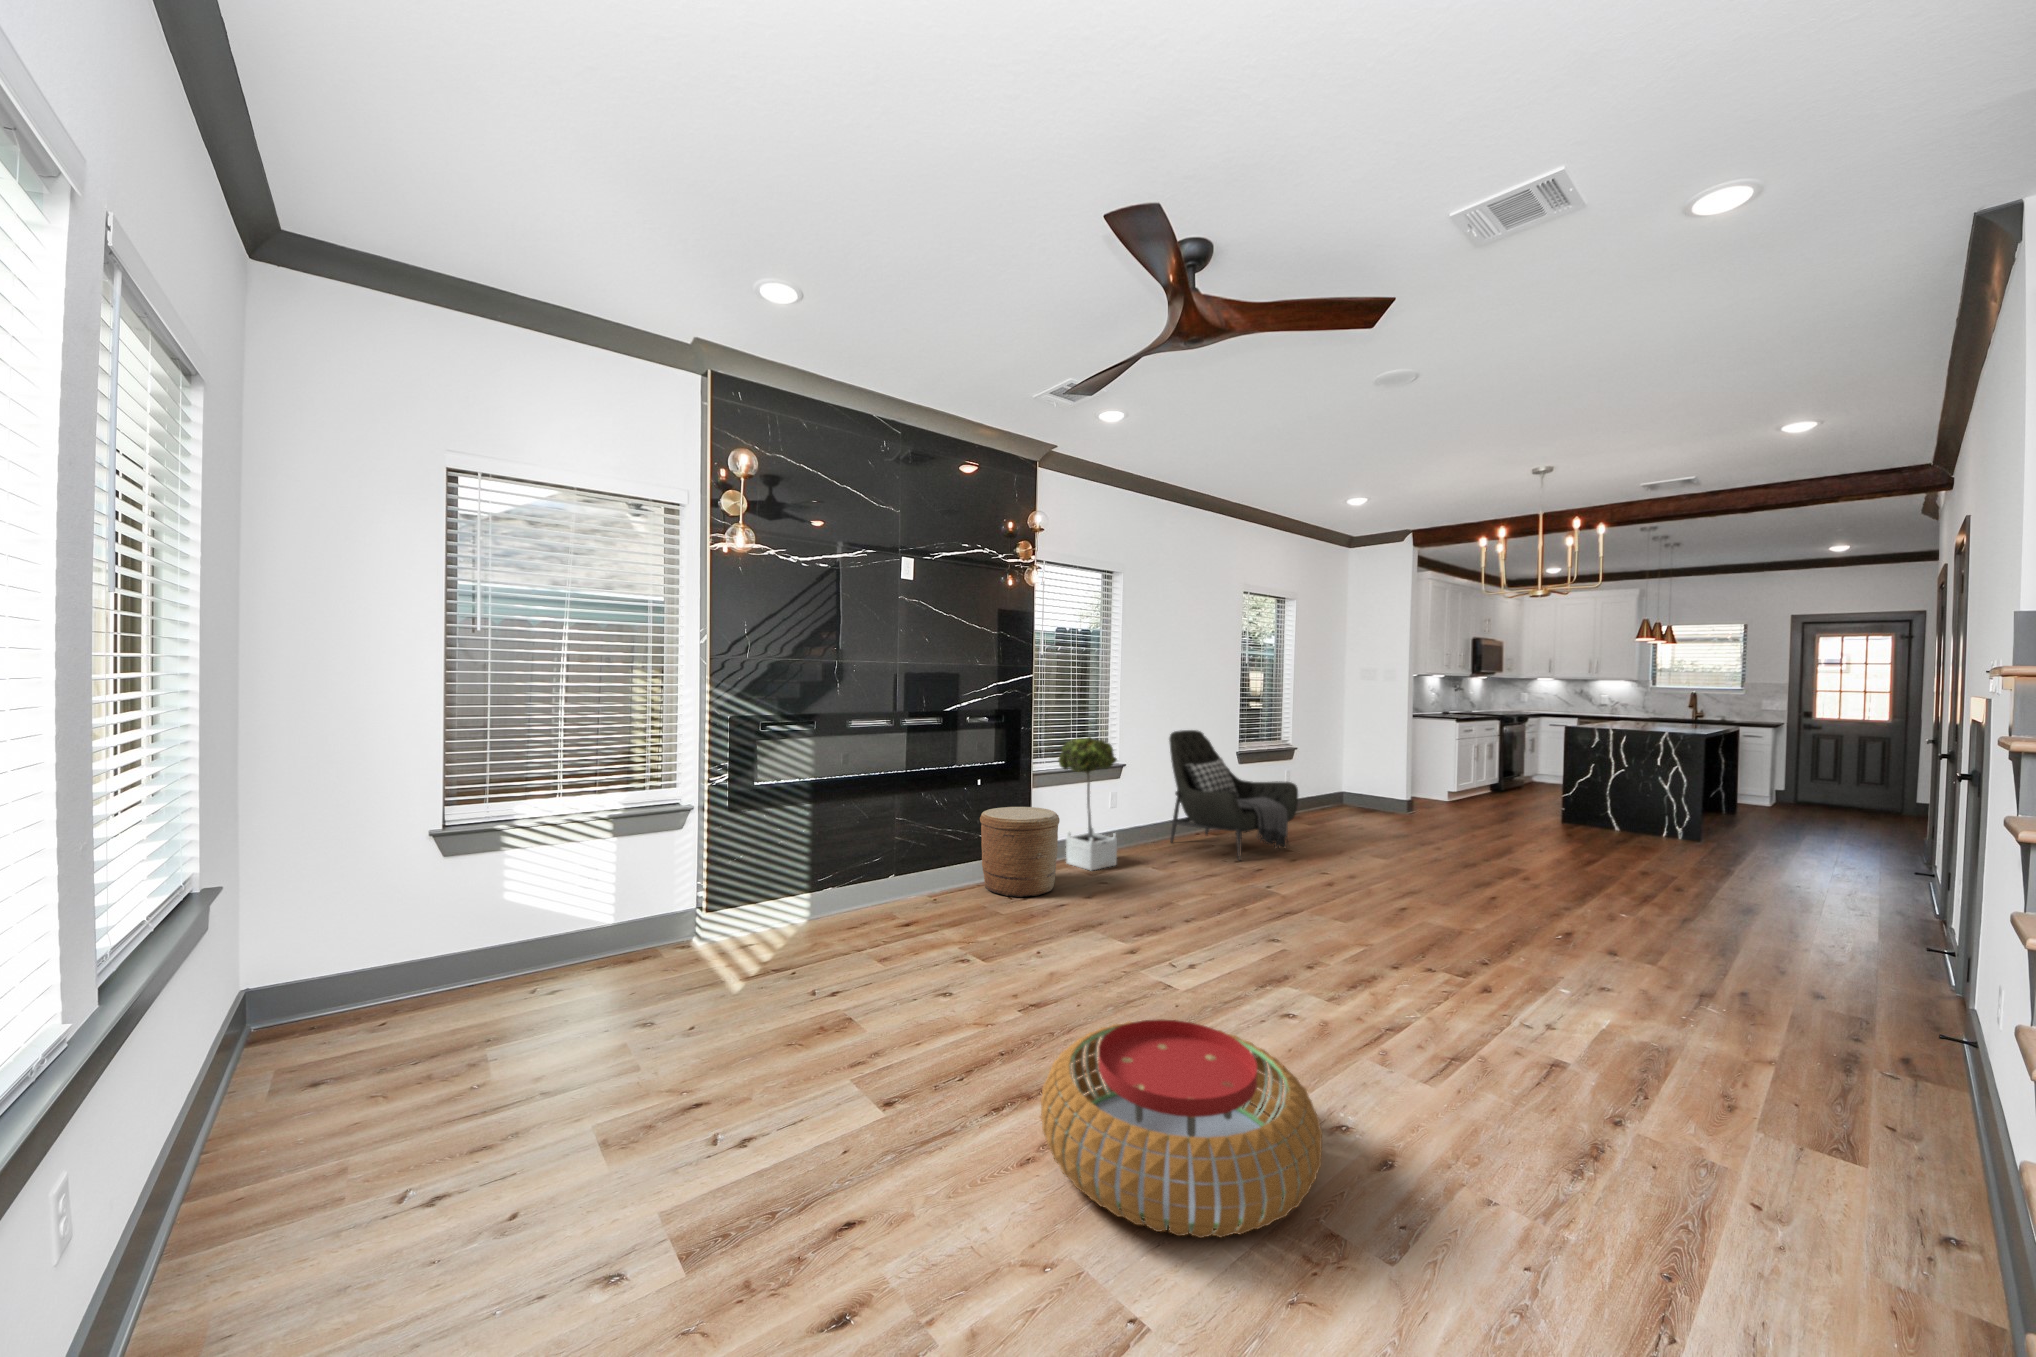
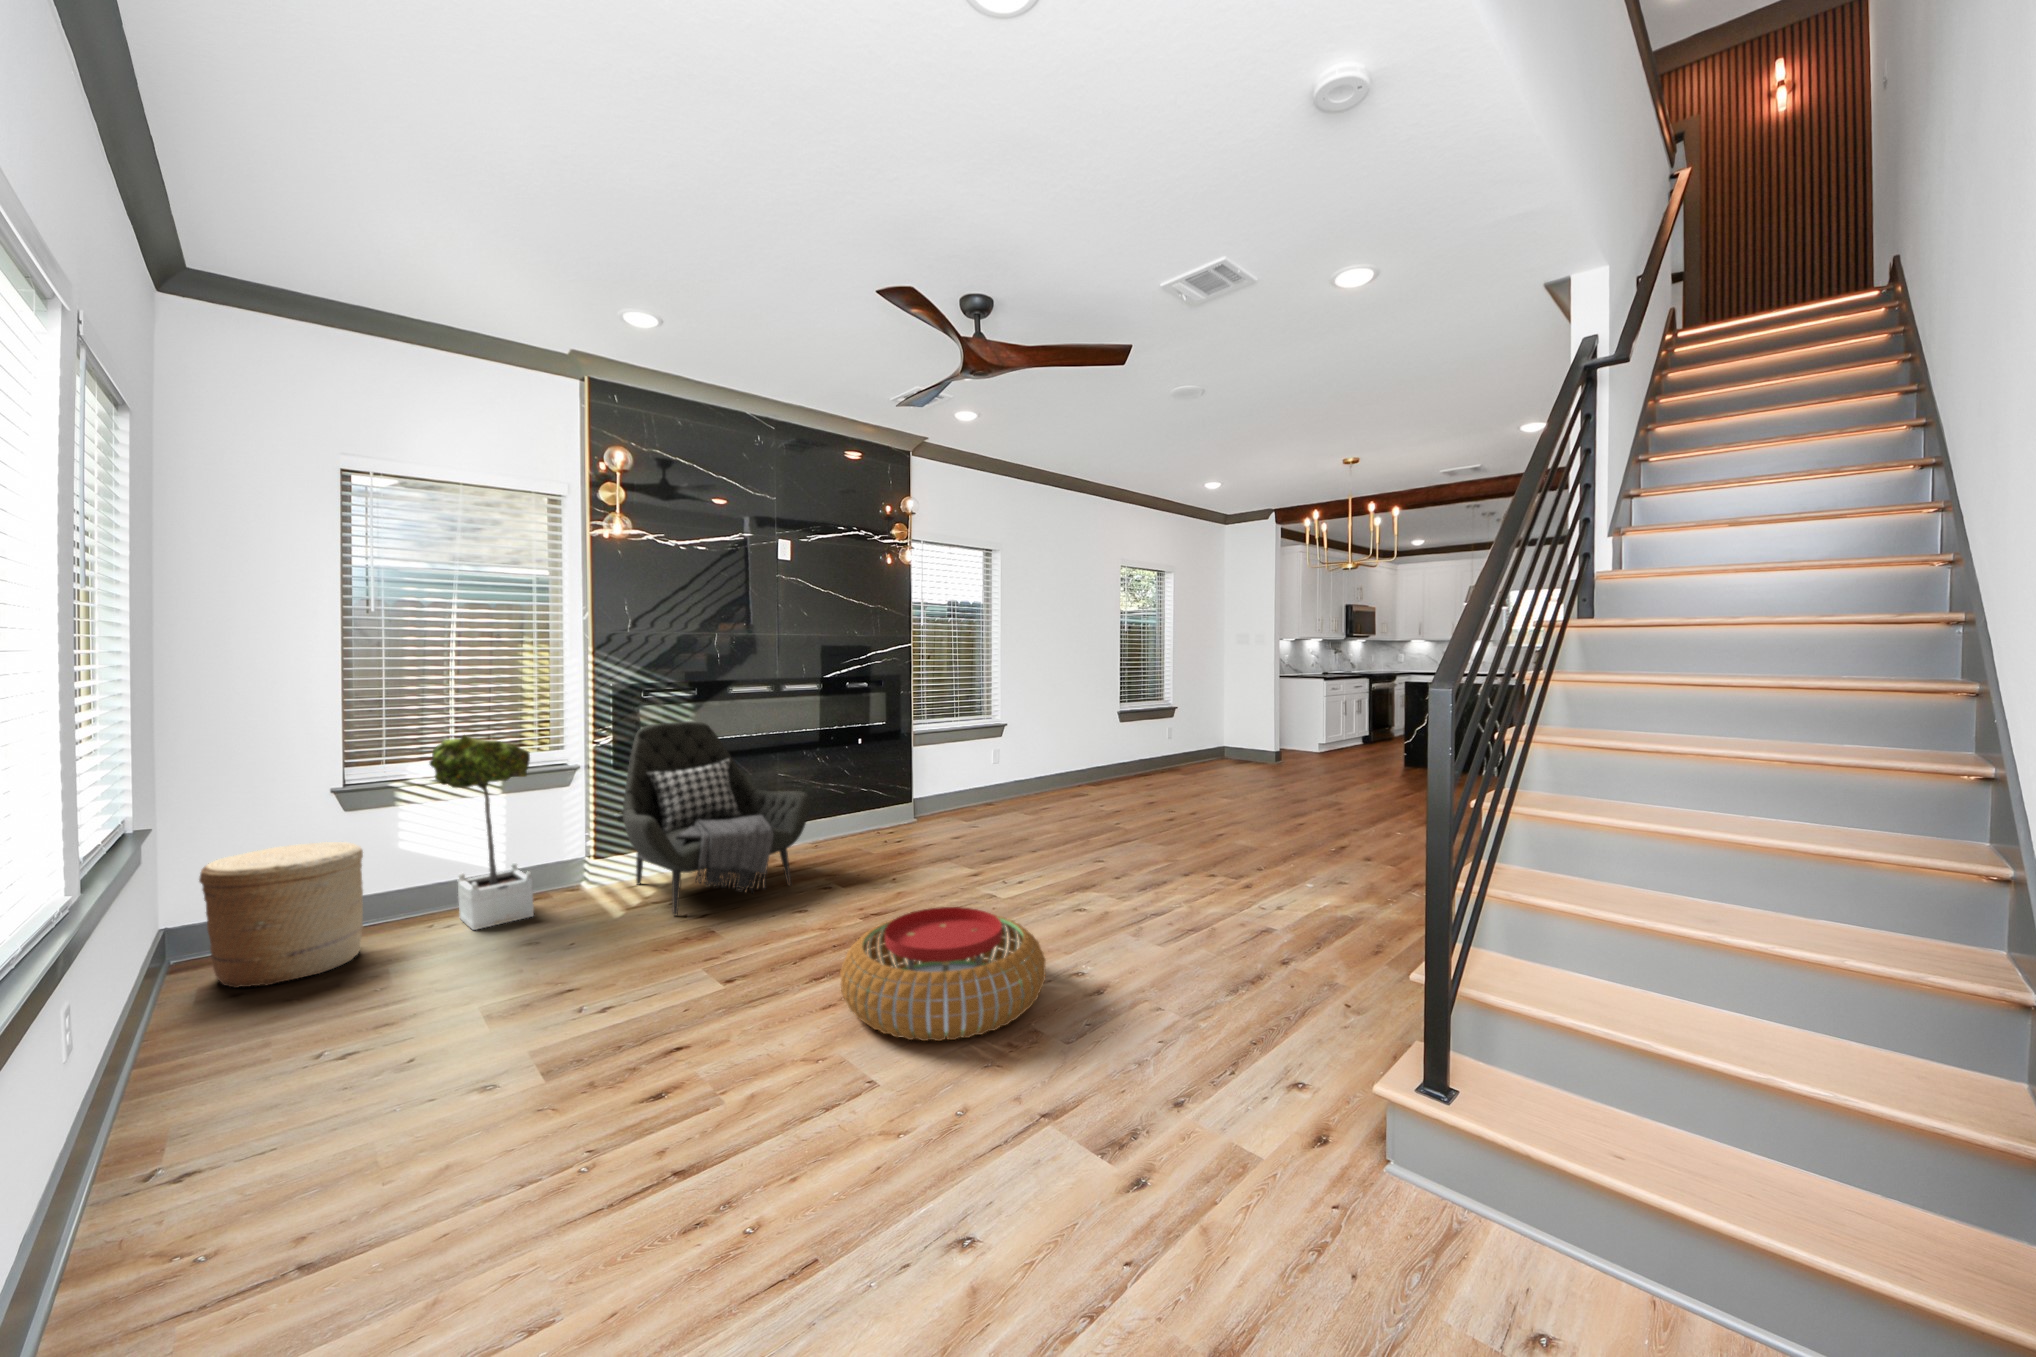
armchair: present [1169,730,1298,861] -> present [617,721,810,916]
potted tree: present [1058,737,1117,871] -> present [430,735,534,930]
woven basket: present [980,807,1060,897] -> present [199,842,363,988]

